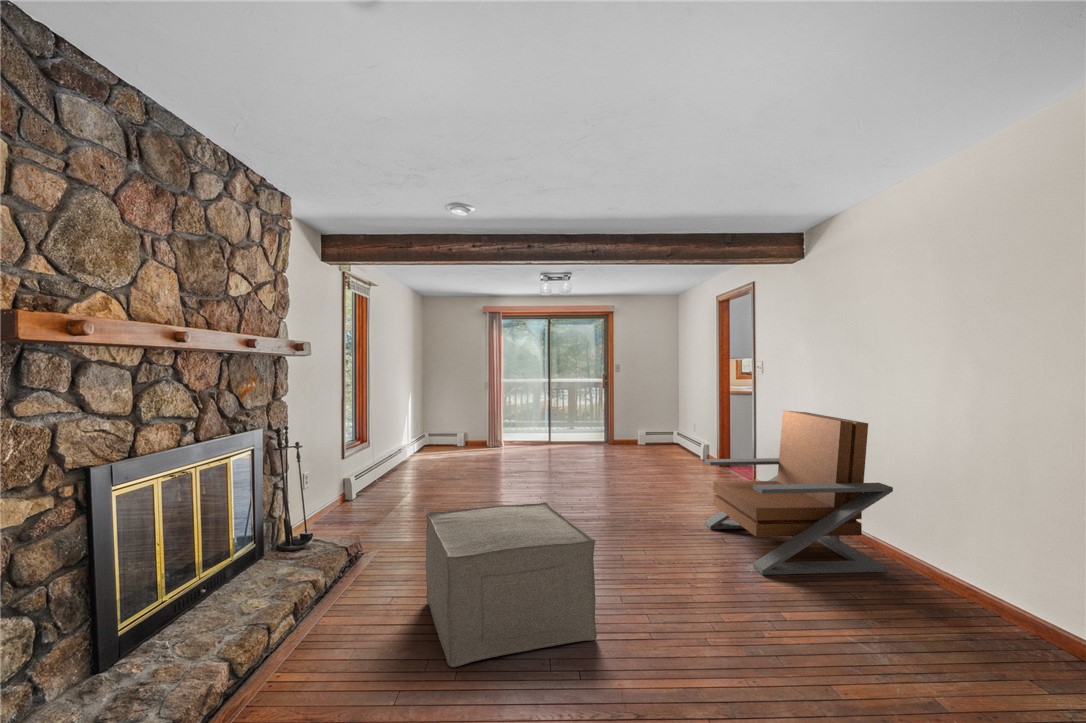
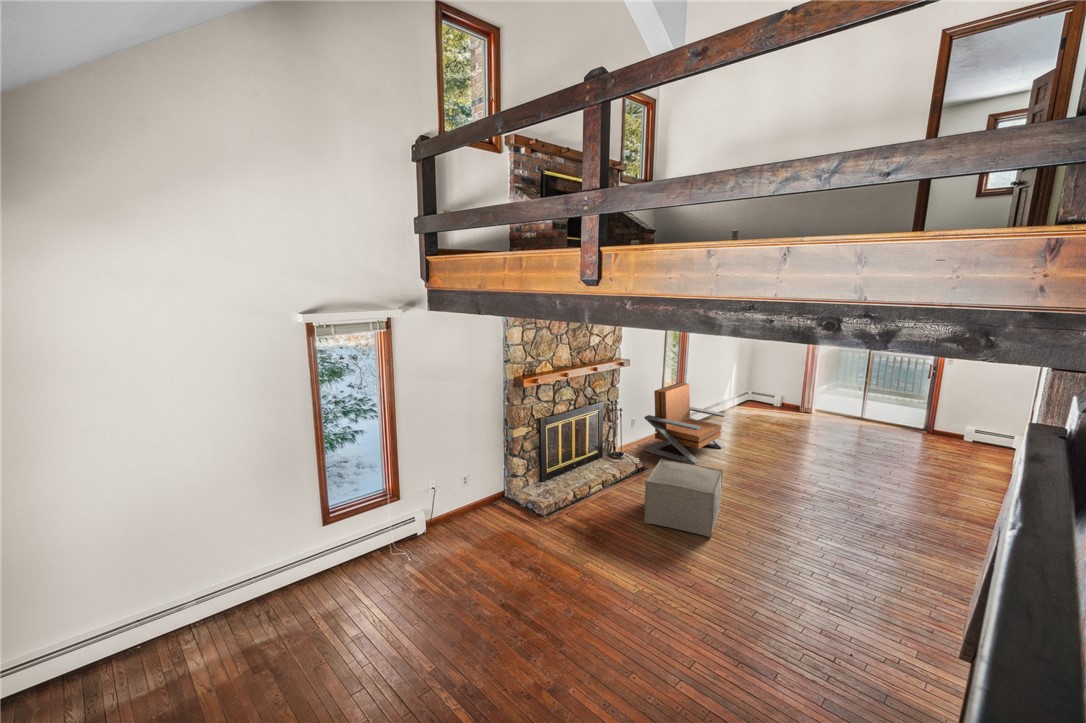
lounge chair: present [705,410,893,575] -> present [644,383,727,465]

